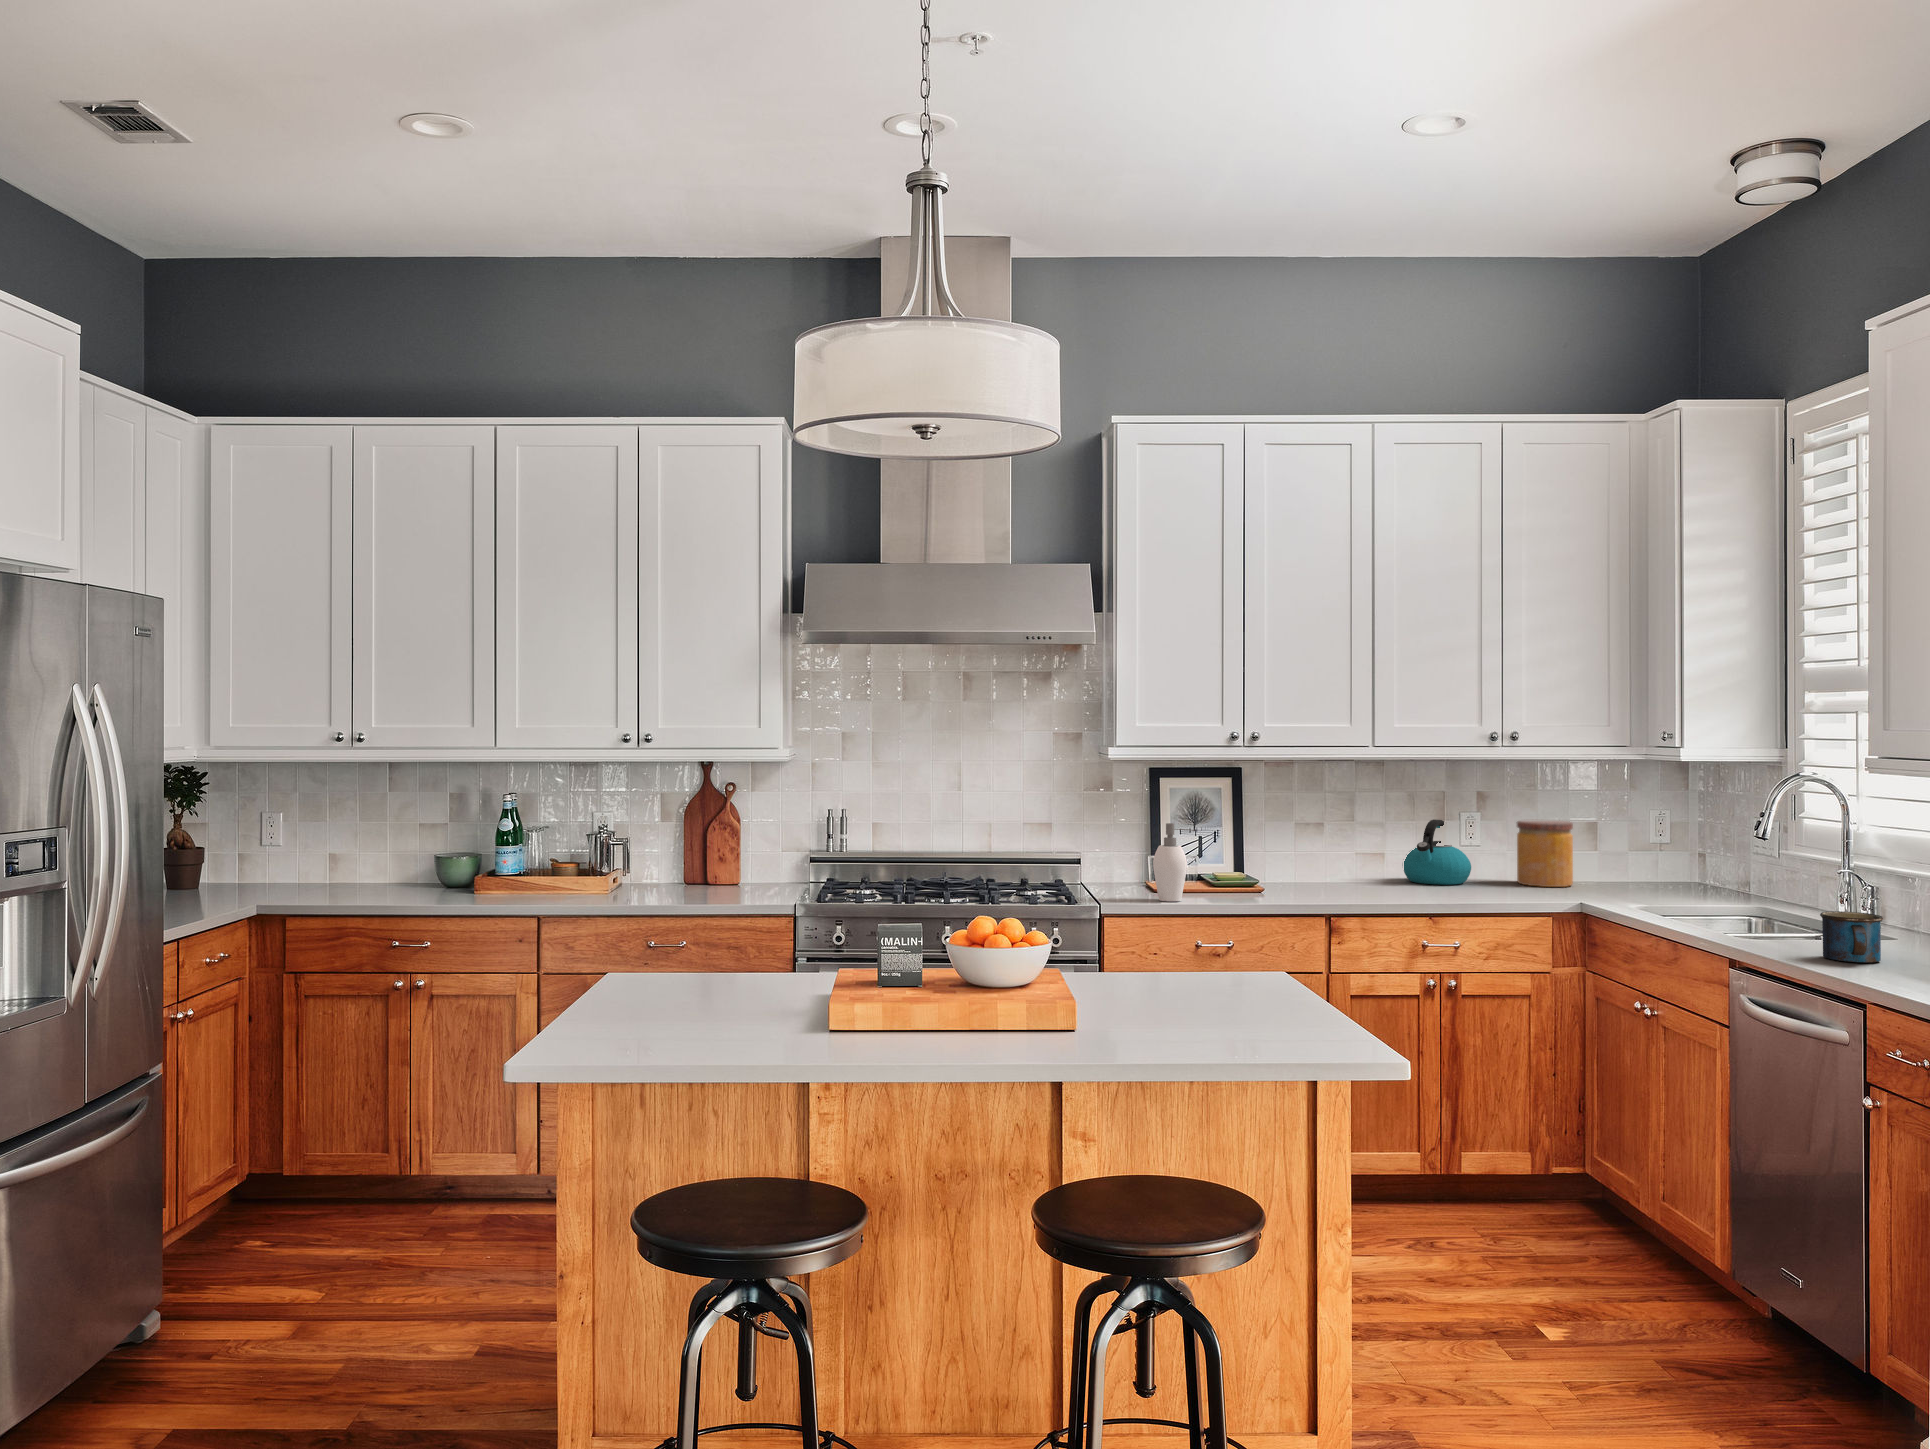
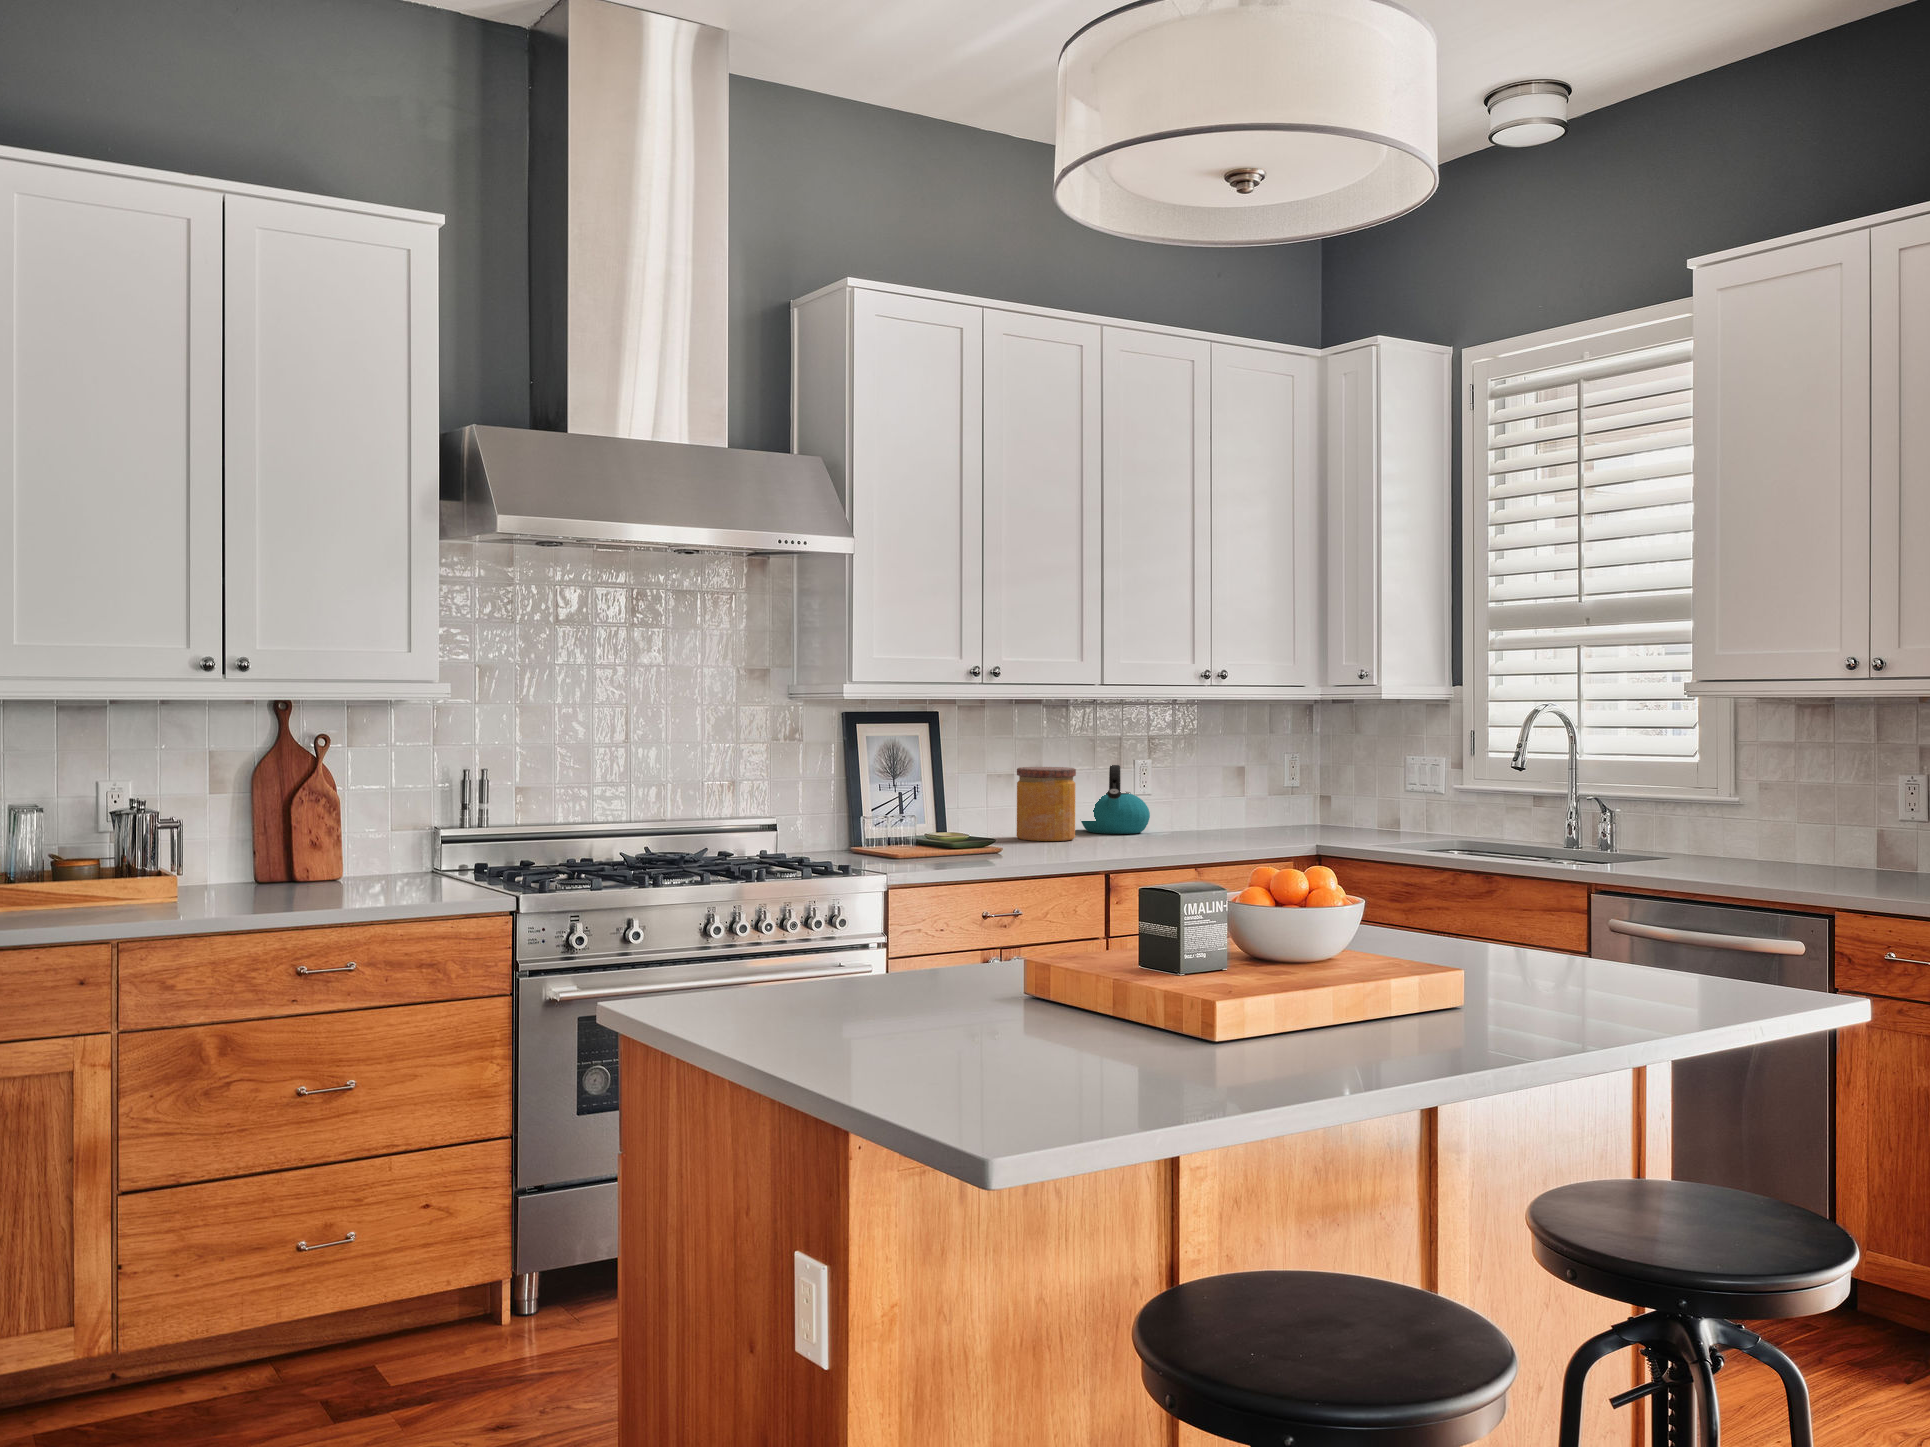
jar: present [1517,820,1573,887] -> present [1017,767,1076,841]
soap dispenser: present [1153,823,1195,901] -> none [917,771,970,863]
mug: present [1820,911,1883,963] -> none [1601,831,1657,877]

